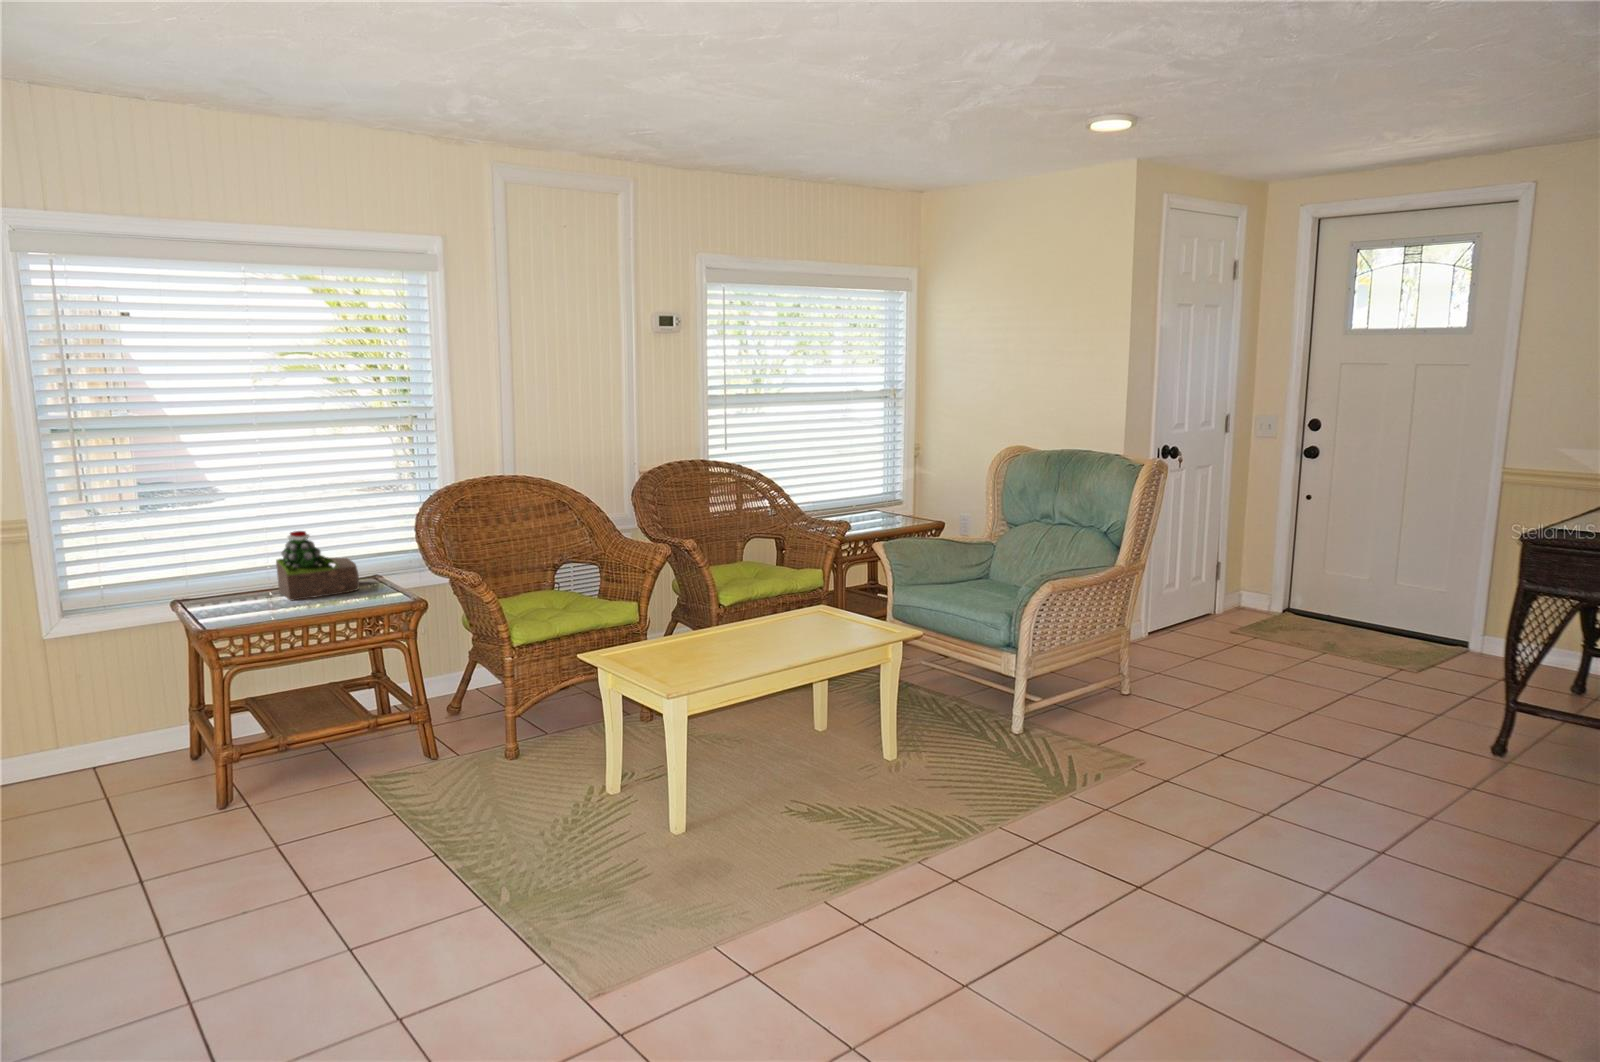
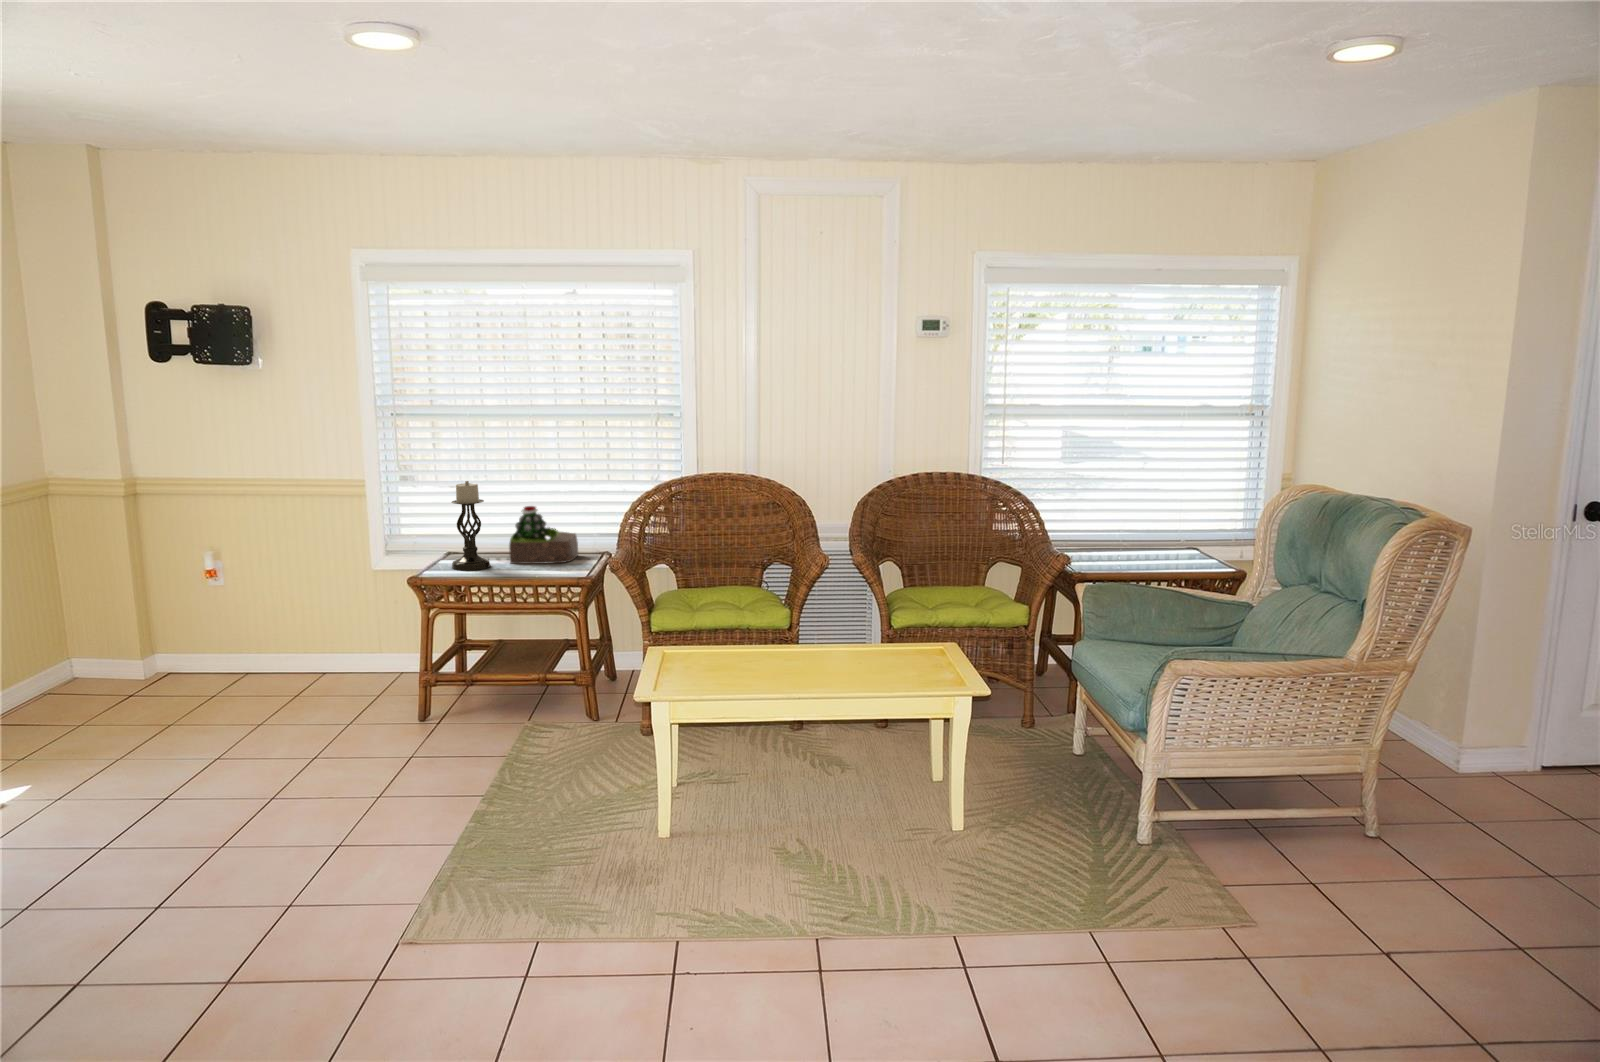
candle holder: none [221,507,275,616] -> present [452,481,490,570]

